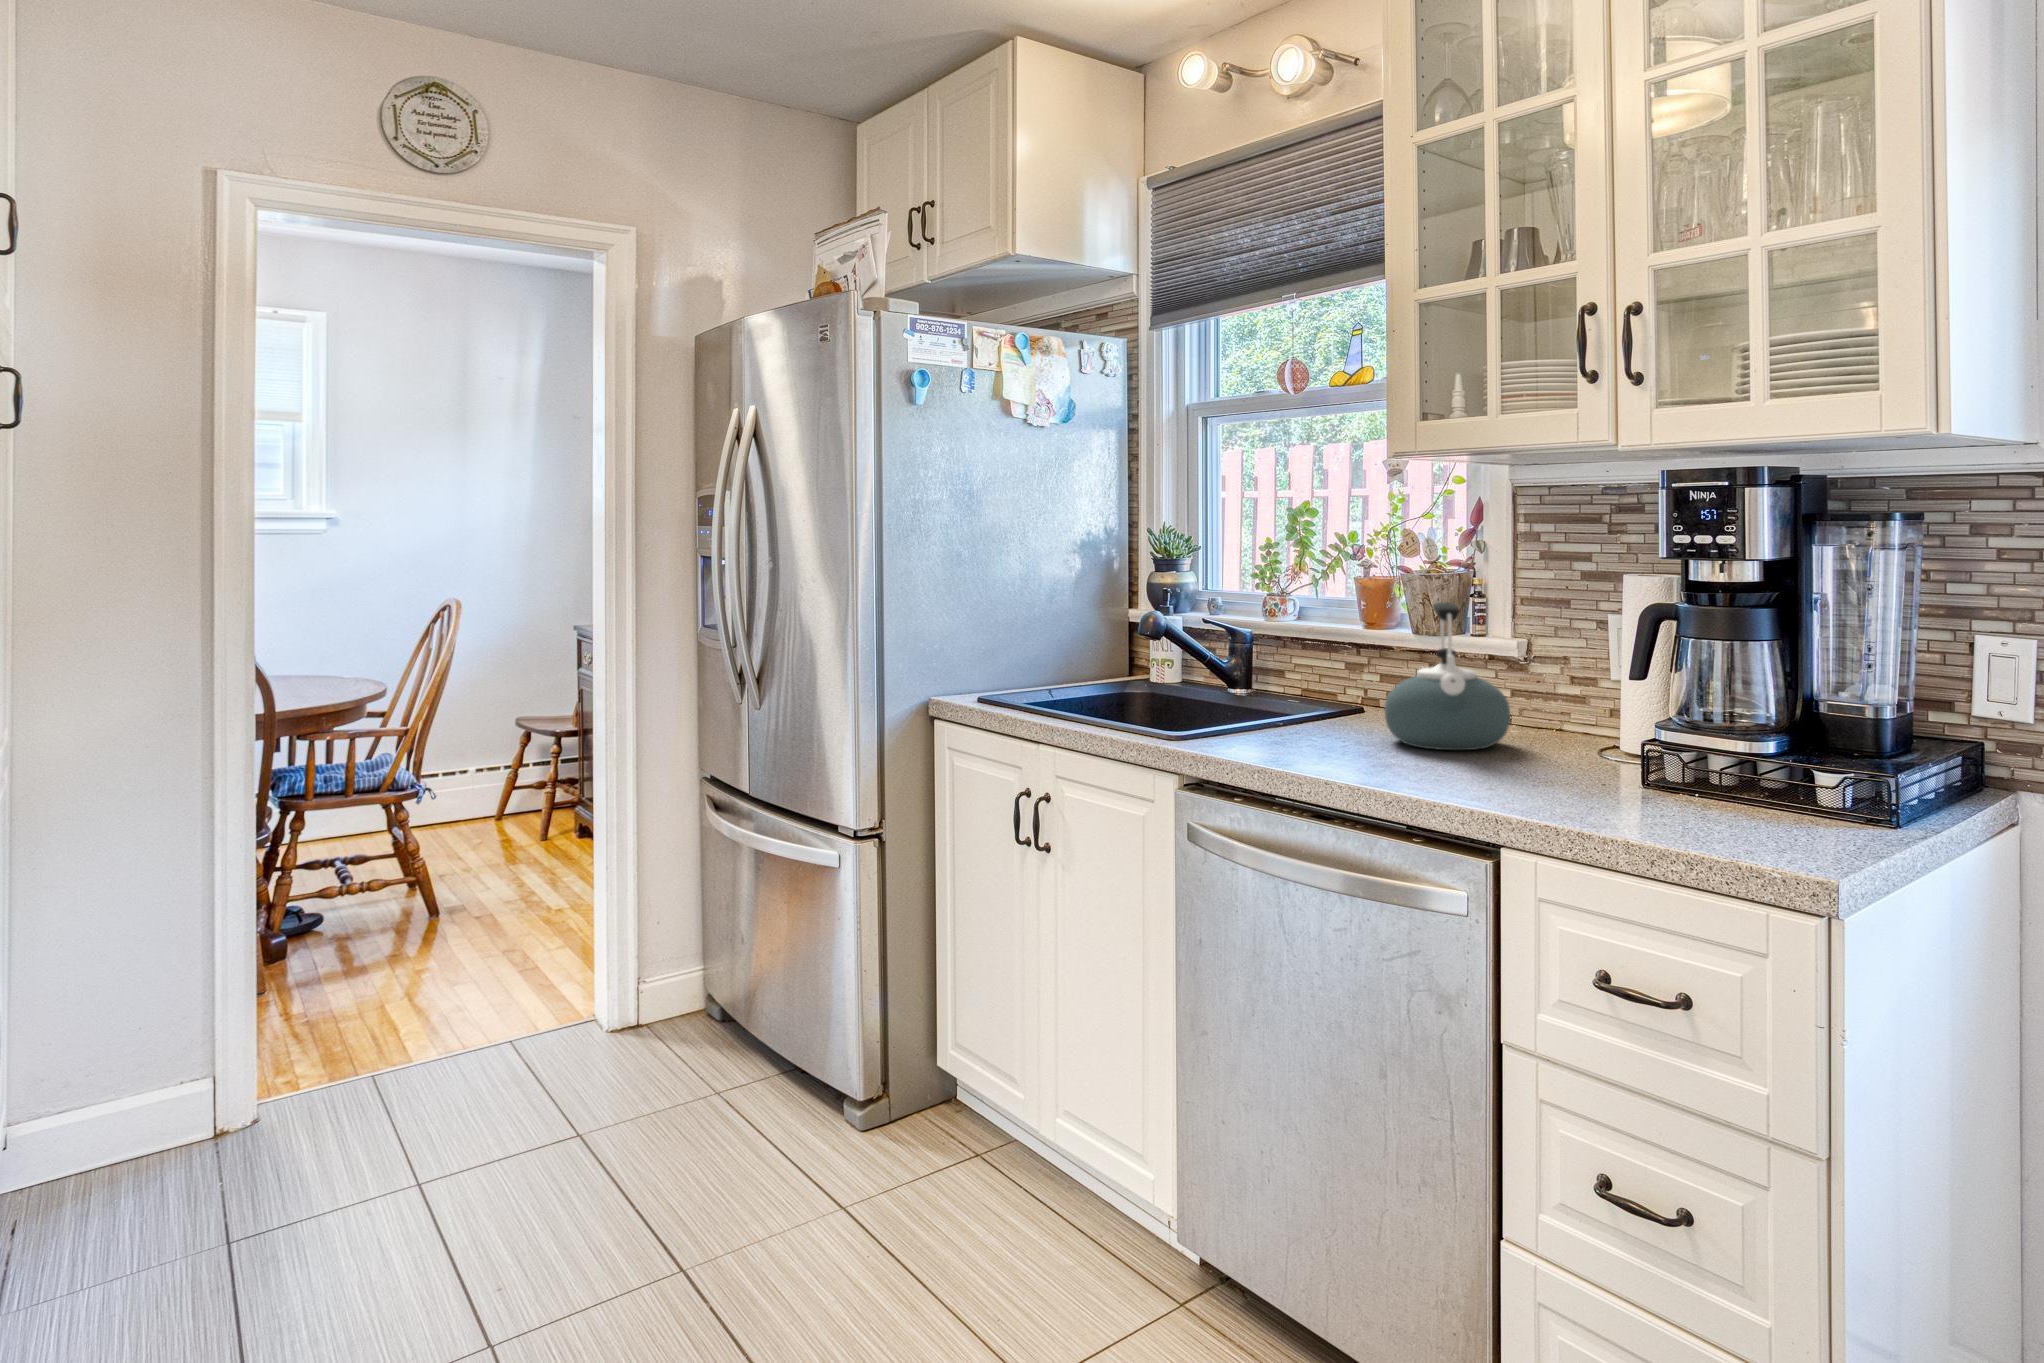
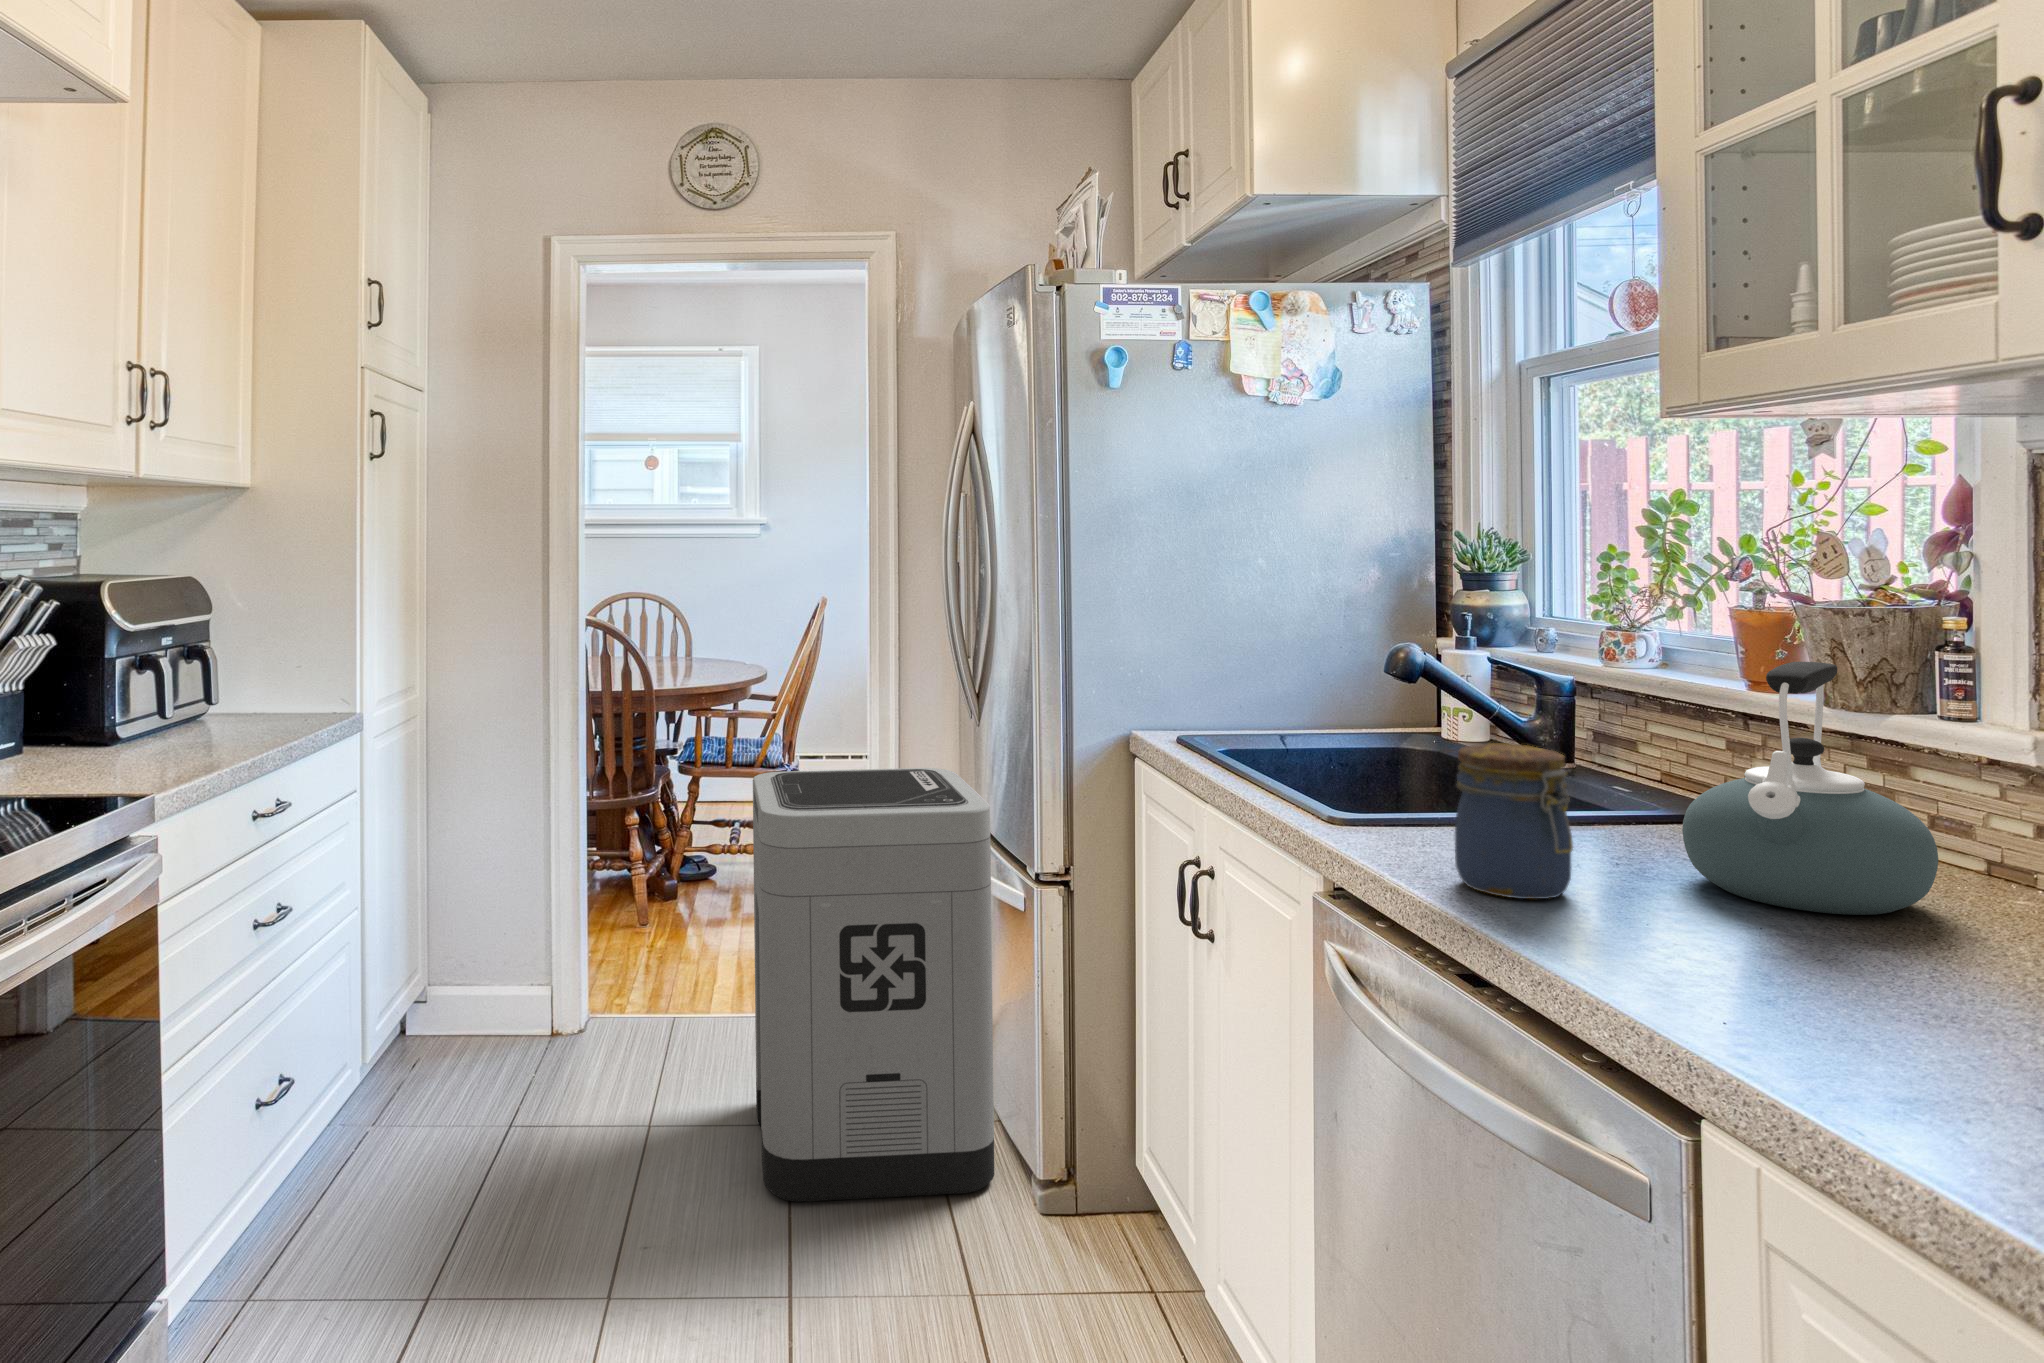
jar: none [1285,663,1361,764] -> present [1455,743,1573,899]
trash can: none [523,753,799,1198] -> present [753,768,994,1201]

